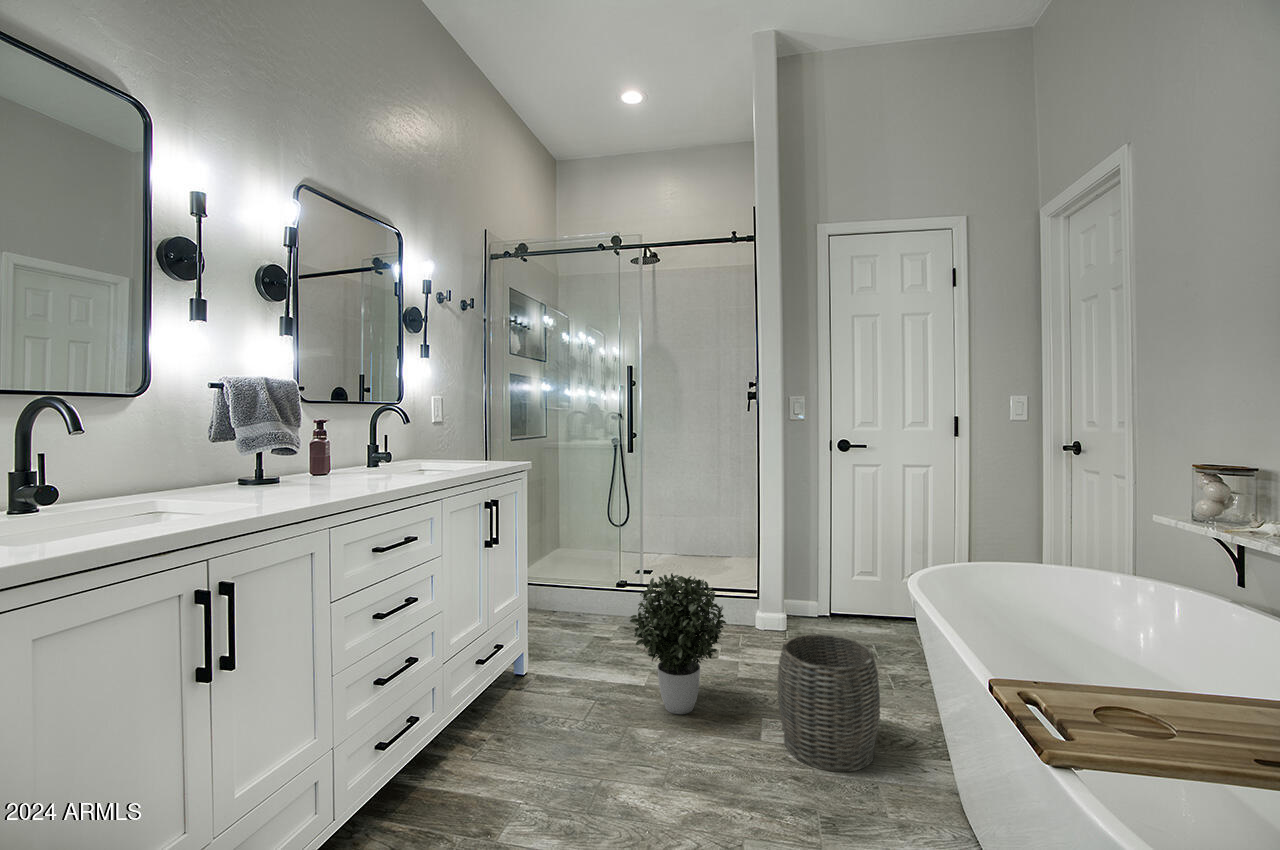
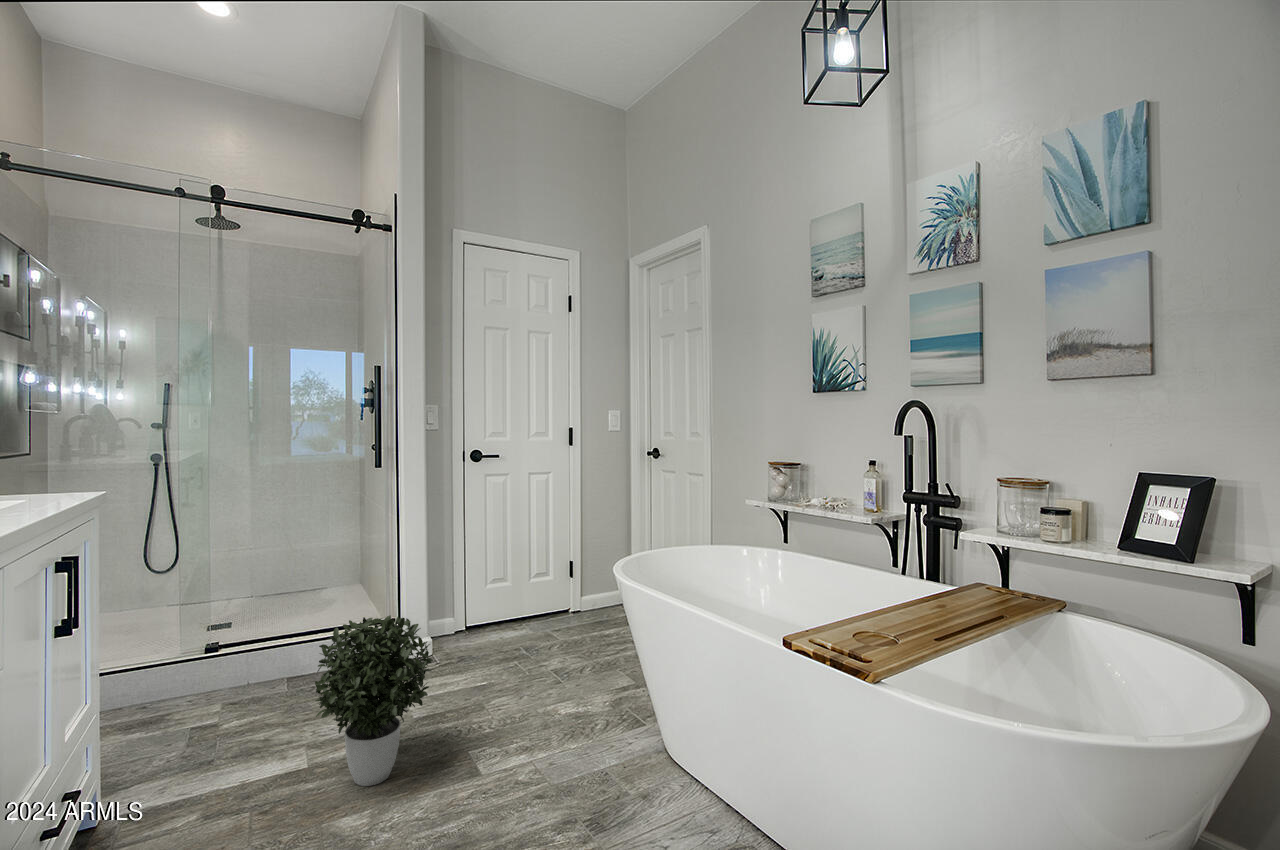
woven basket: present [778,635,880,772] -> none [499,646,594,780]

